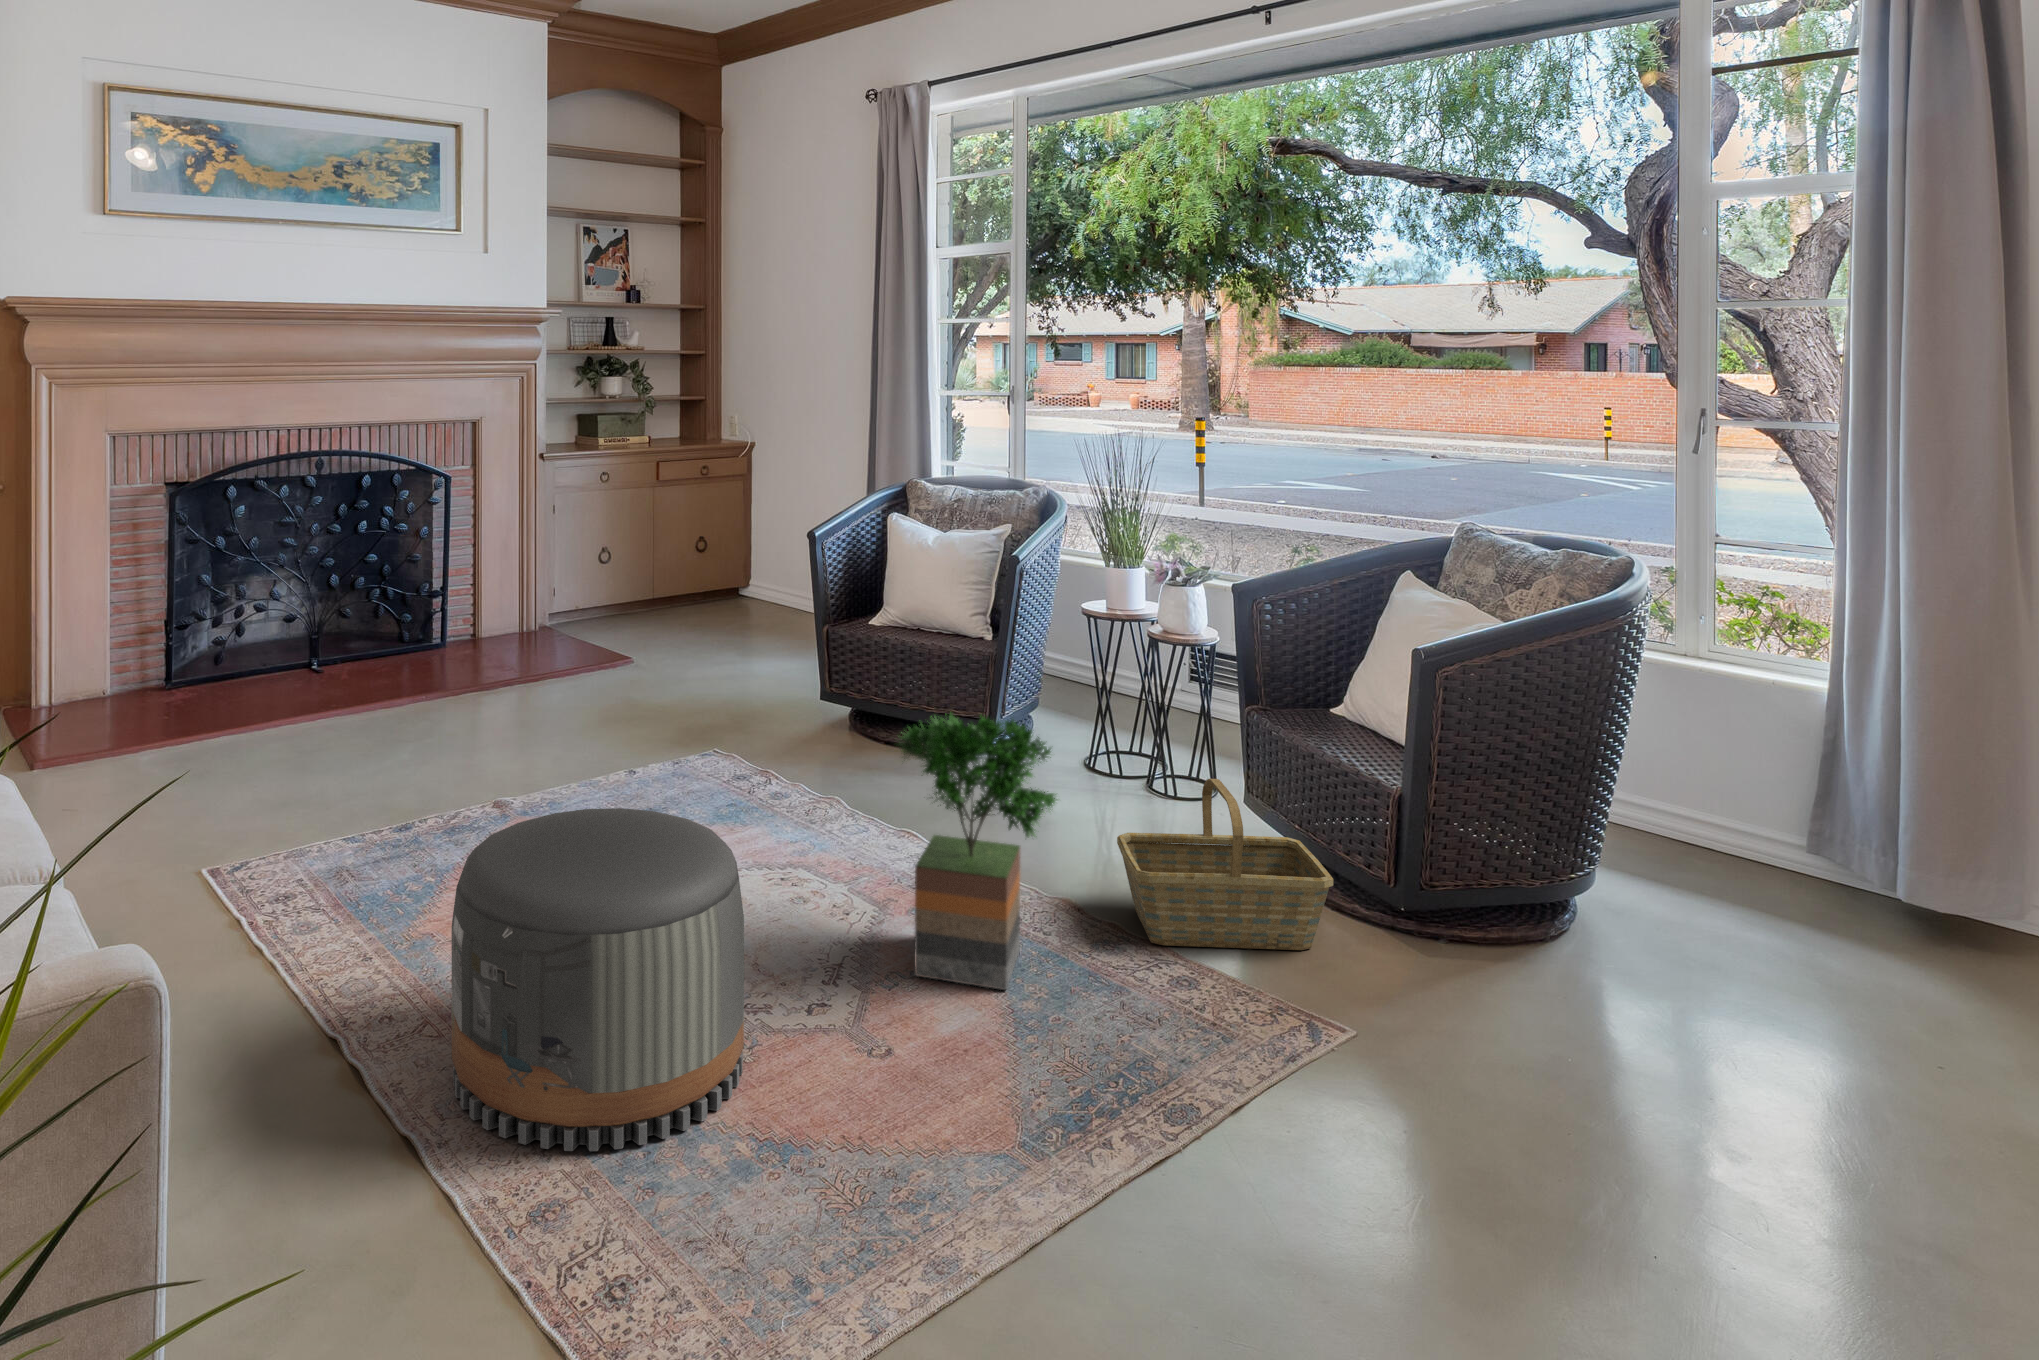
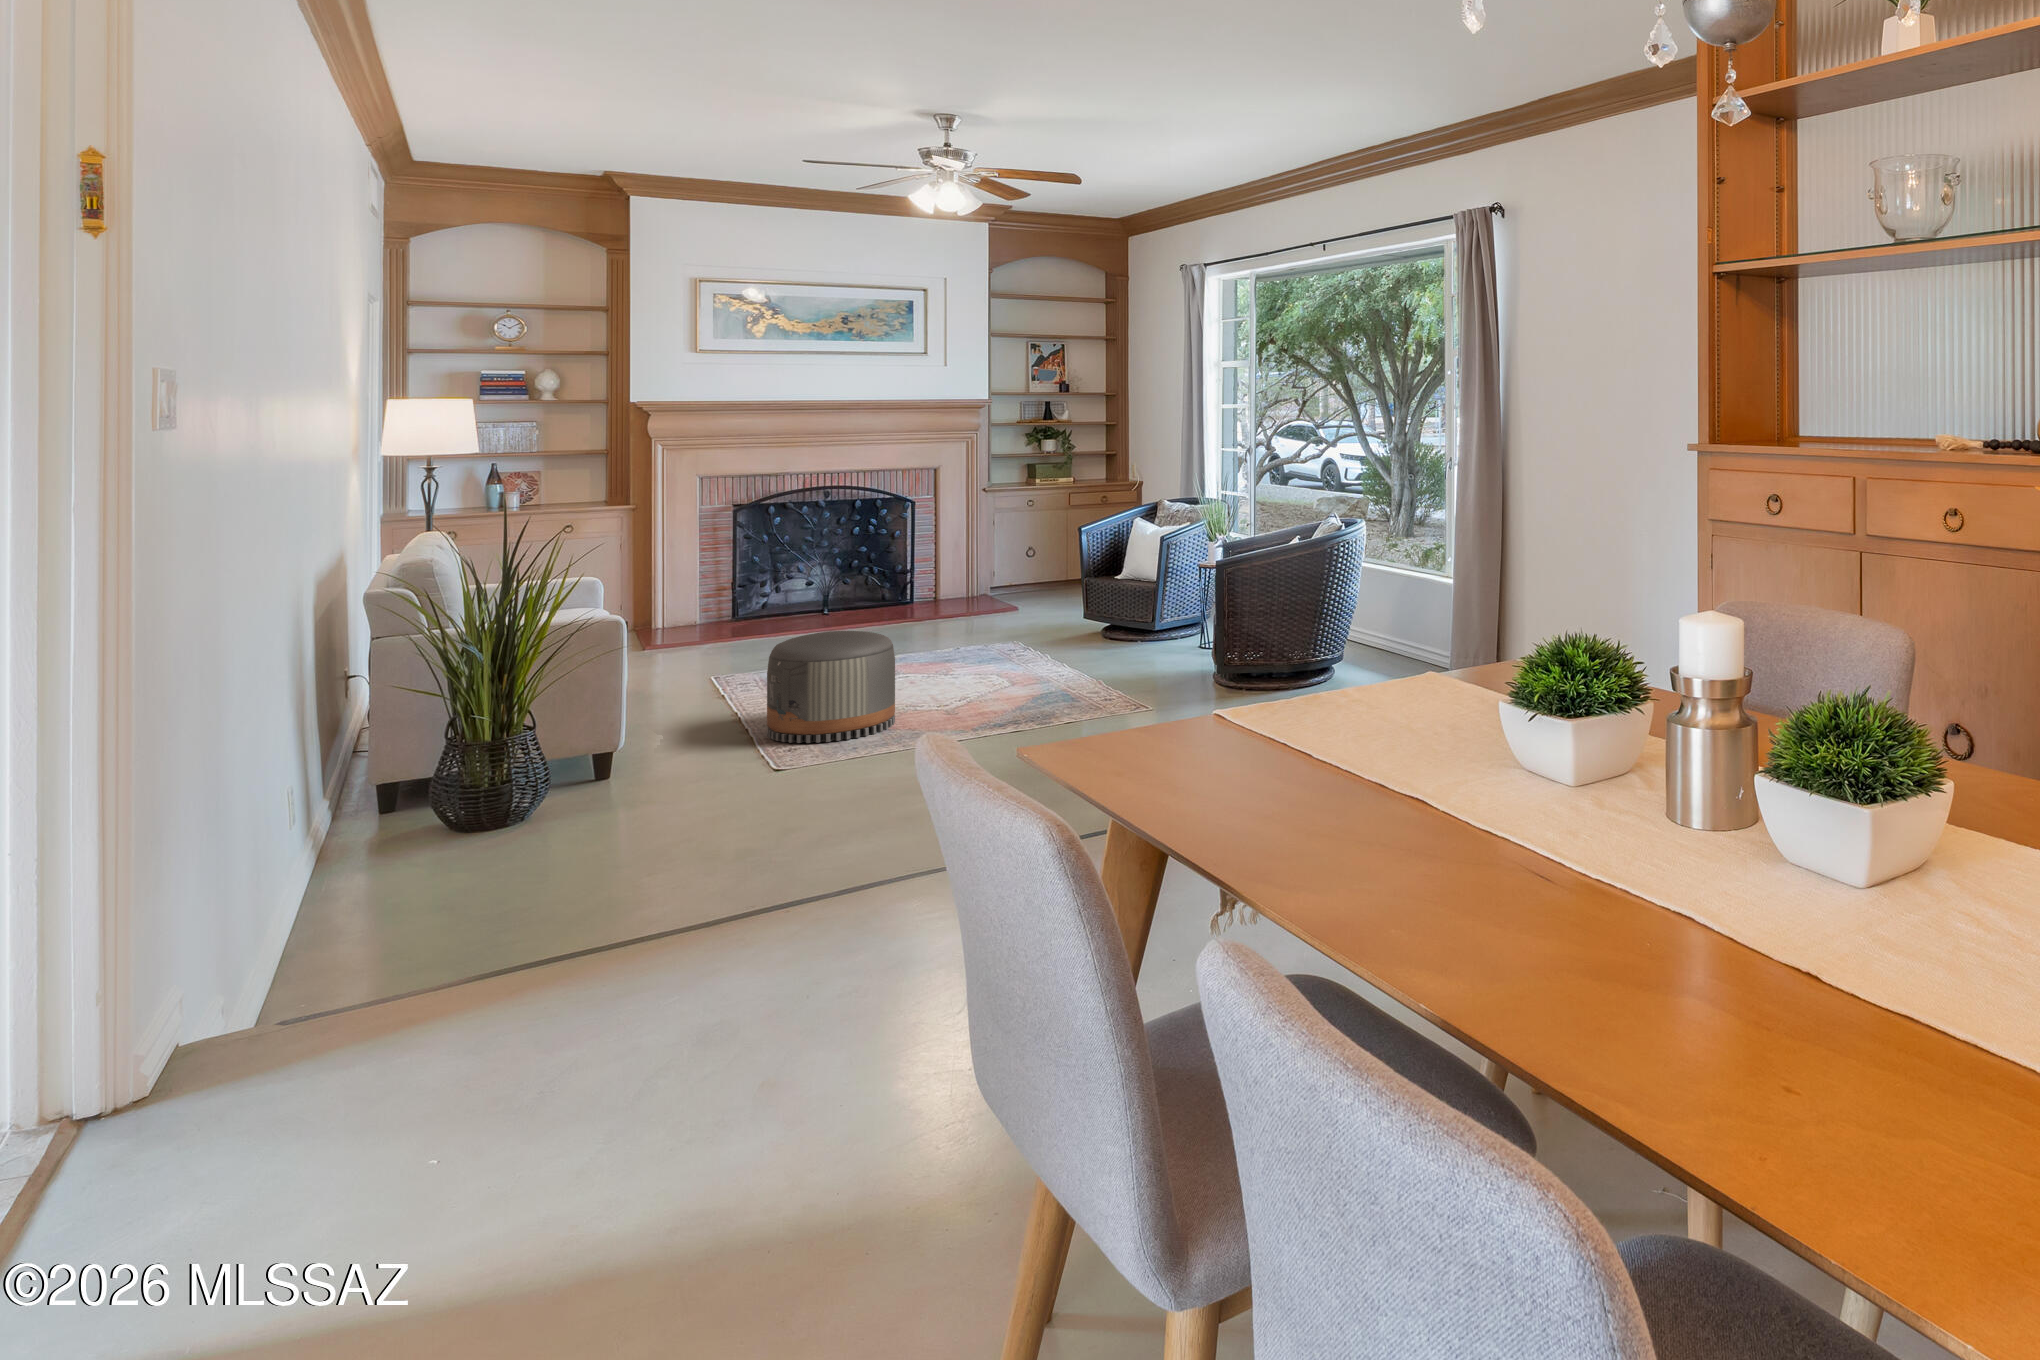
potted tree: present [899,714,1056,990] -> none [990,597,1065,711]
basket: present [1117,779,1333,950] -> none [1103,631,1198,701]

